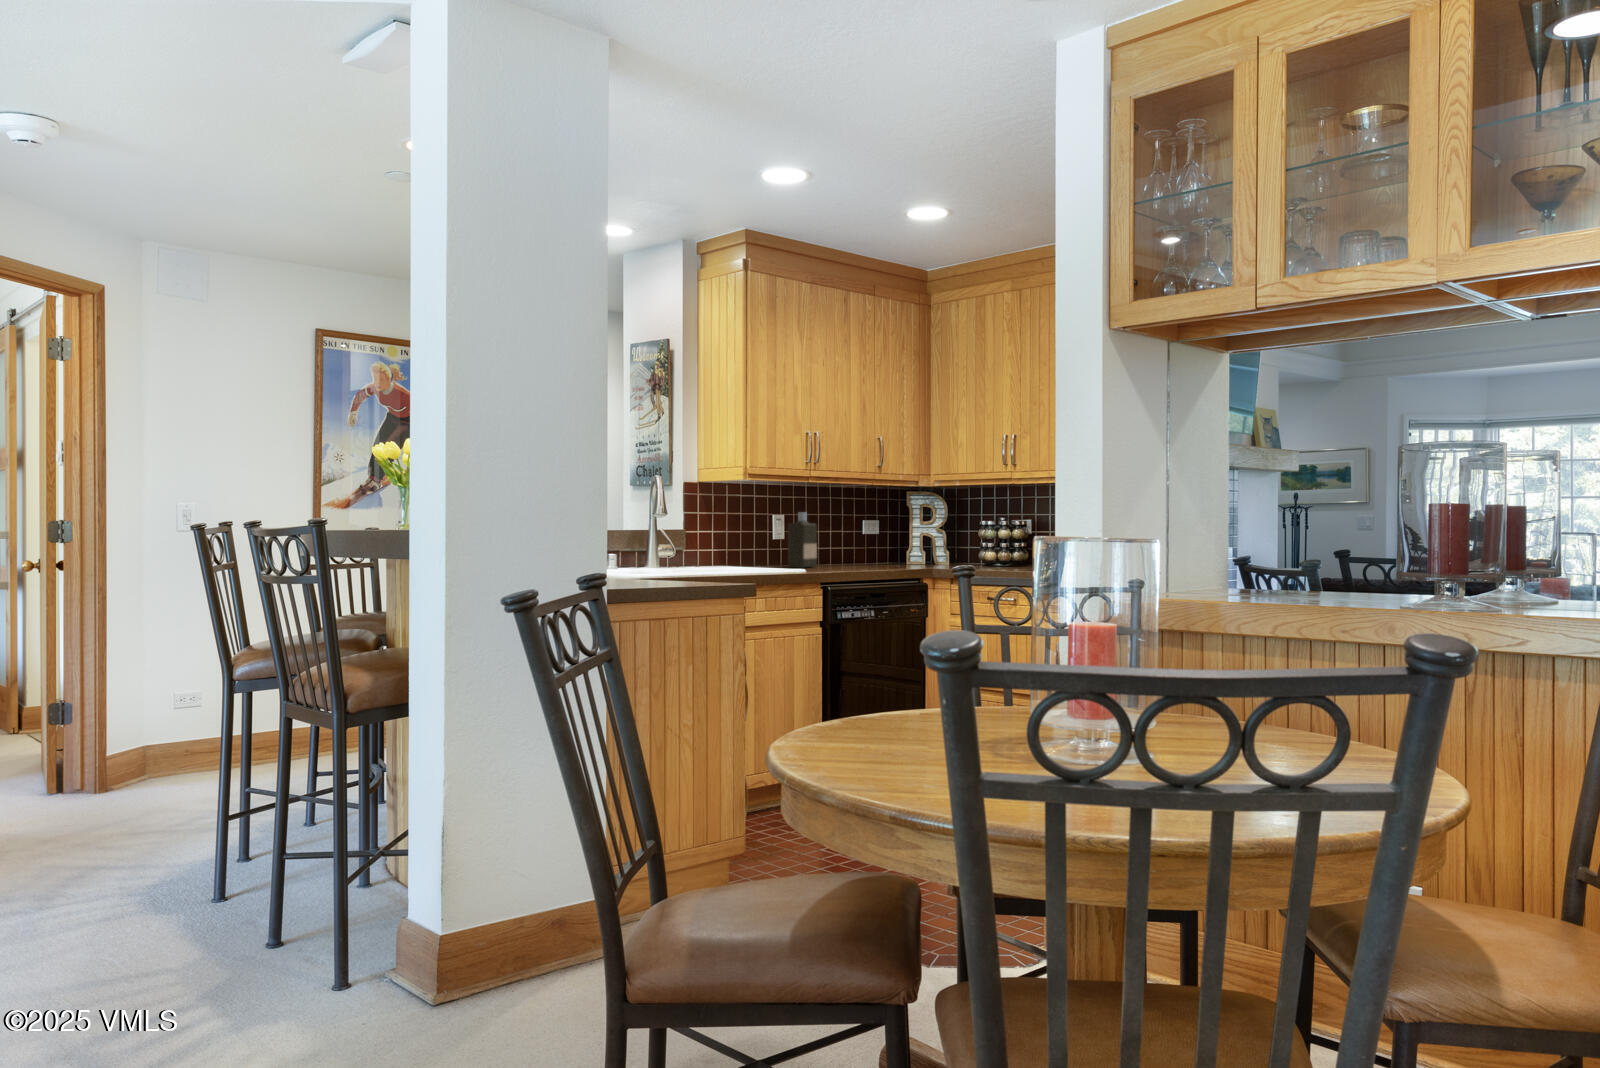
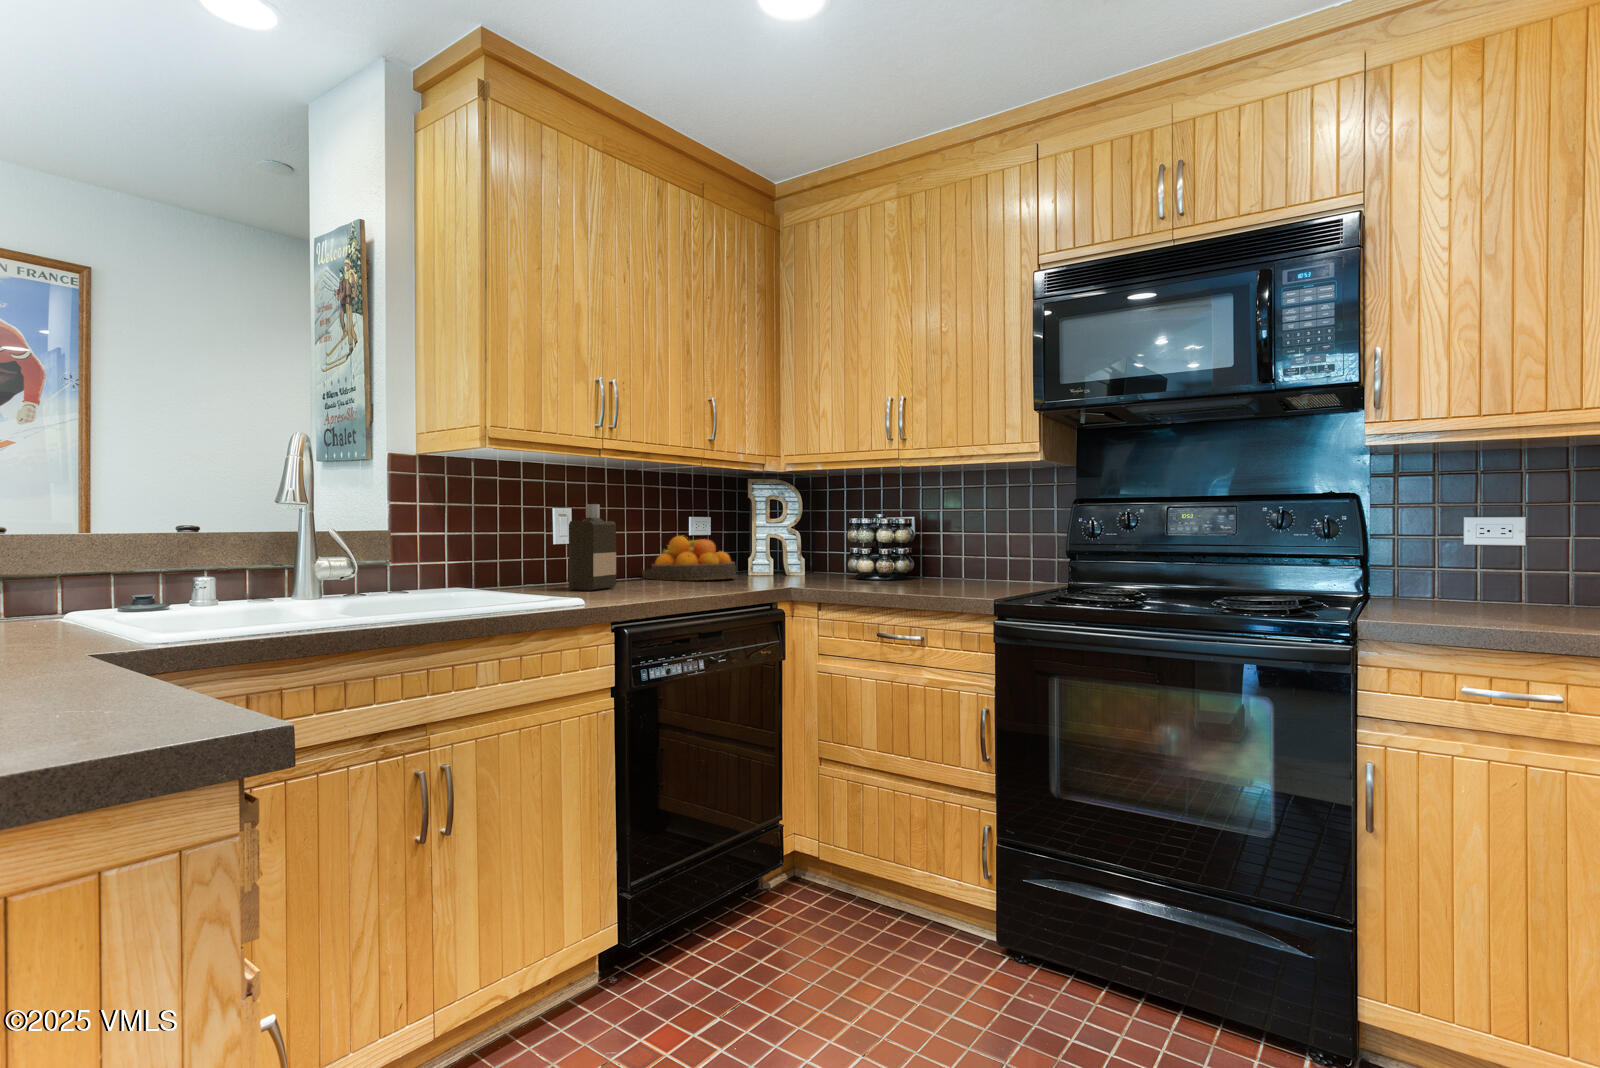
fruit bowl: none [829,534,898,565] -> present [642,536,736,580]

